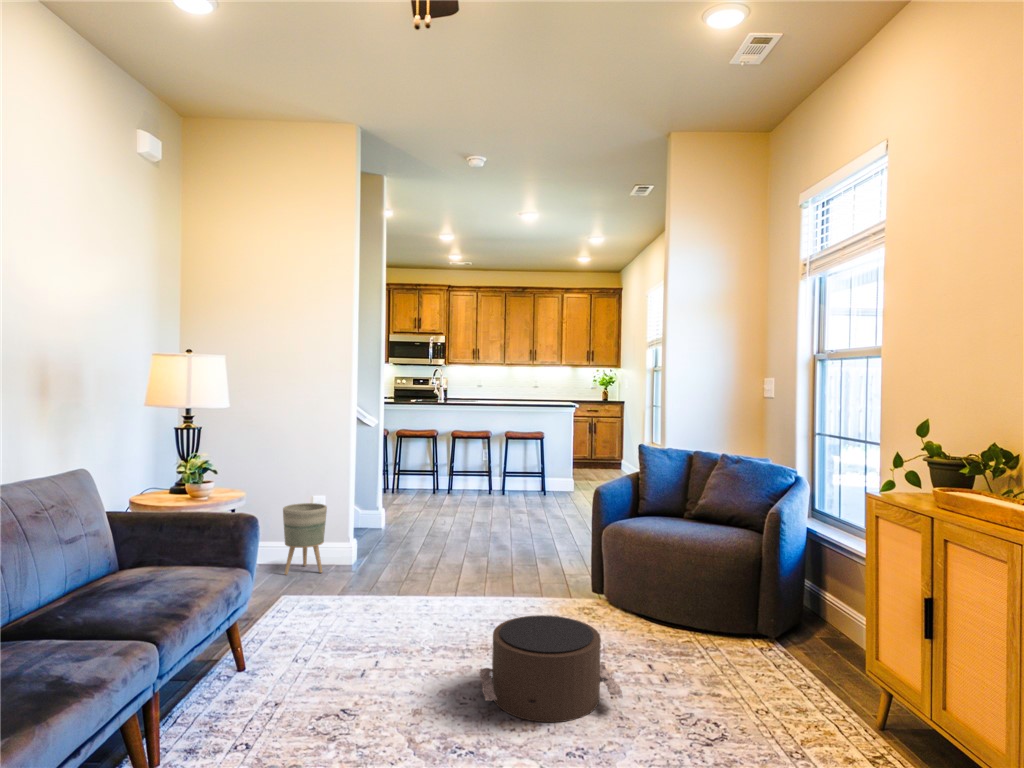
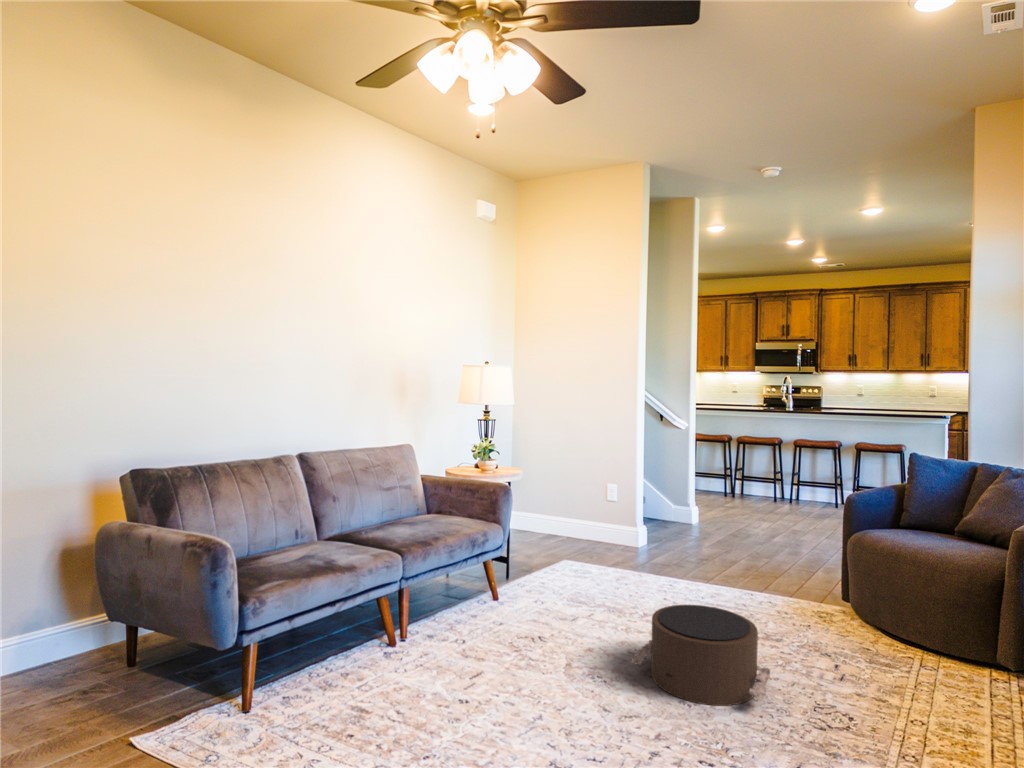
planter: present [283,503,327,575] -> none [582,488,617,548]

